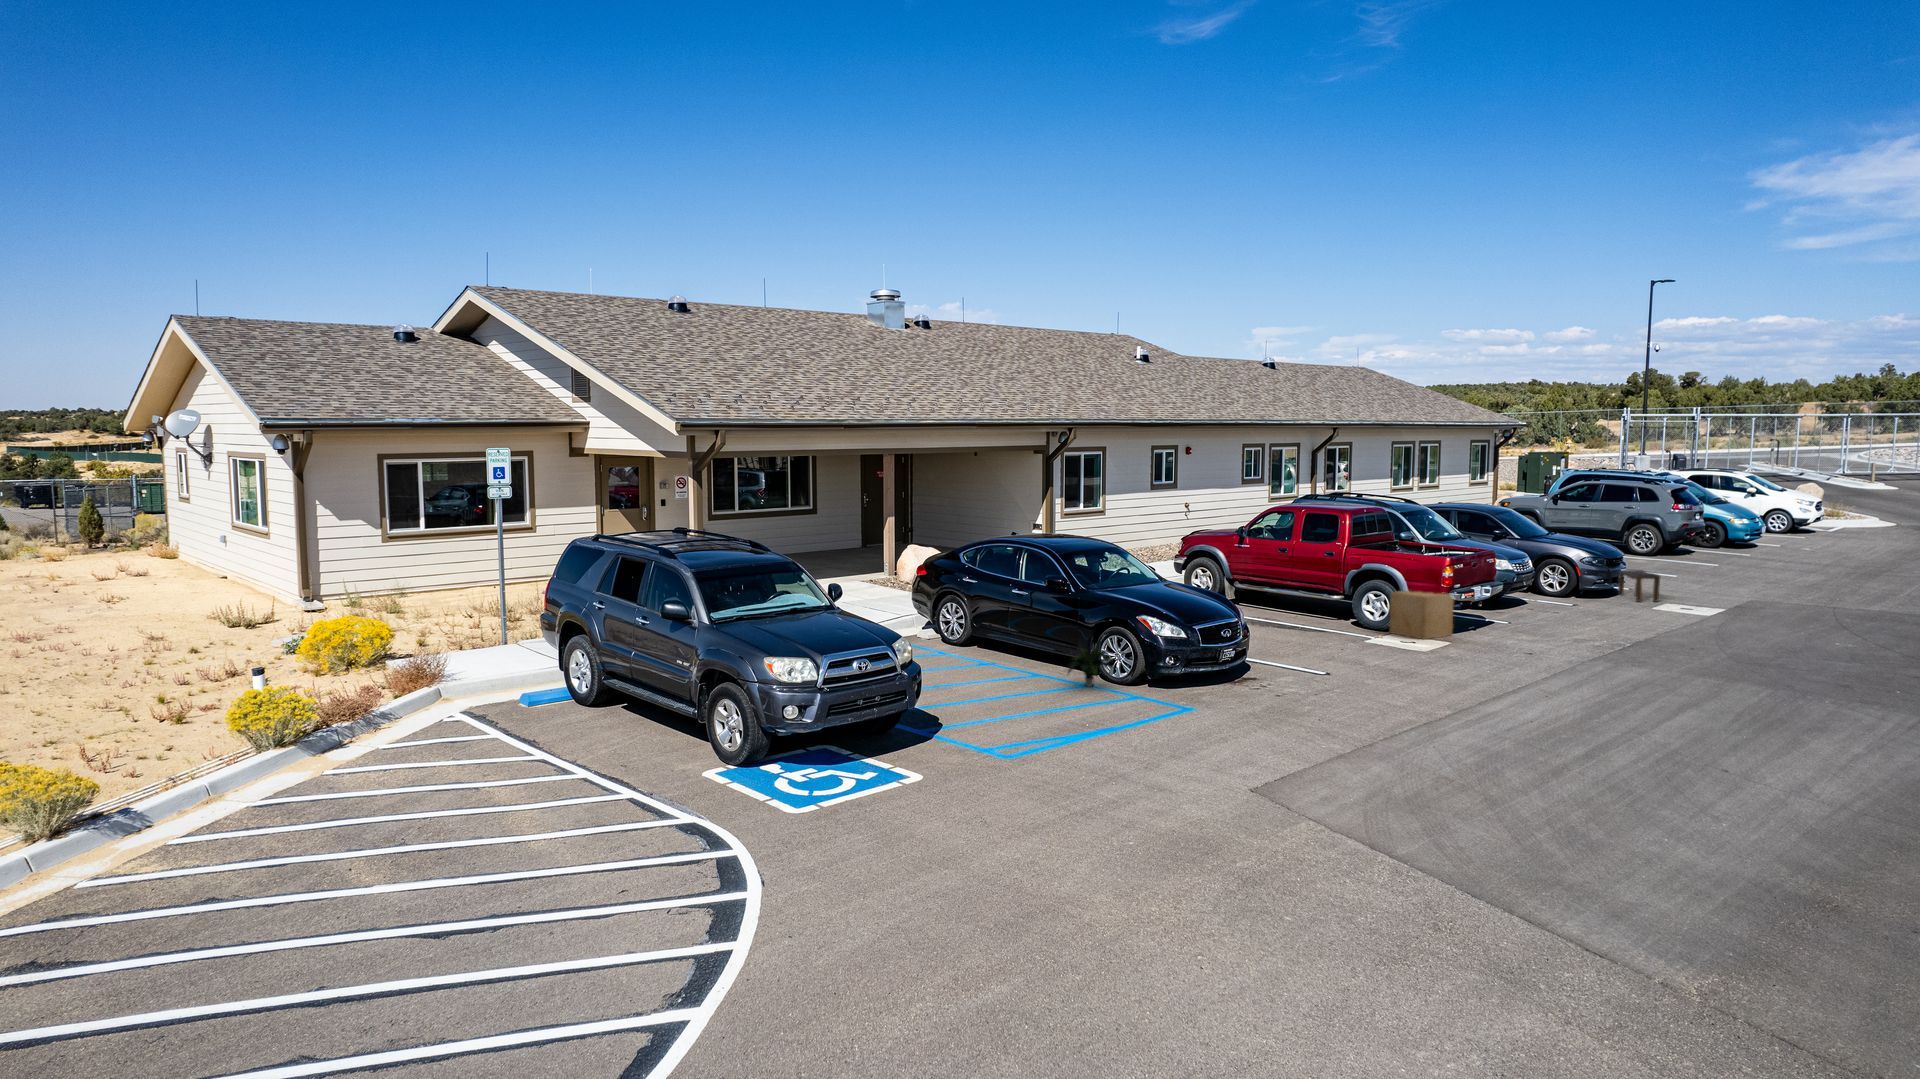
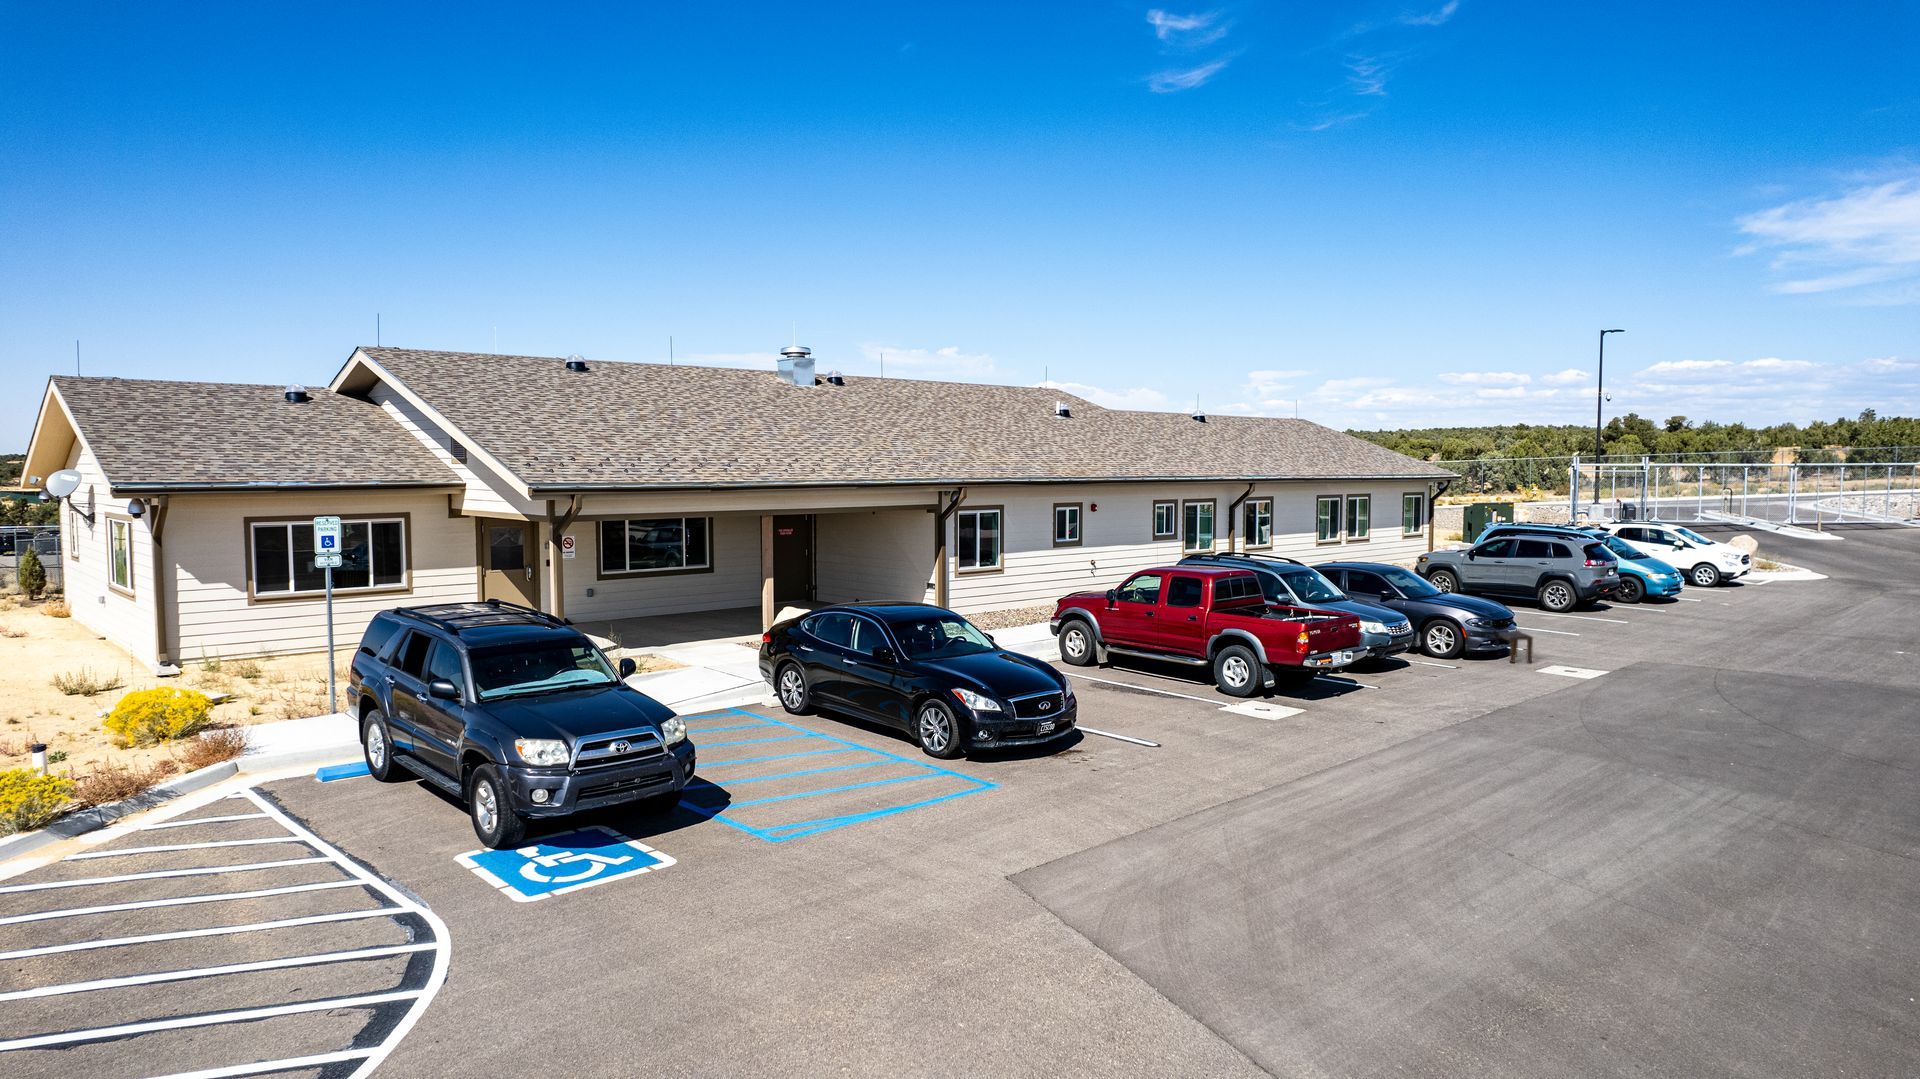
cardboard box: present [1389,591,1454,639] -> none [1245,653,1307,705]
potted plant: present [1068,646,1114,687] -> none [883,715,936,759]

